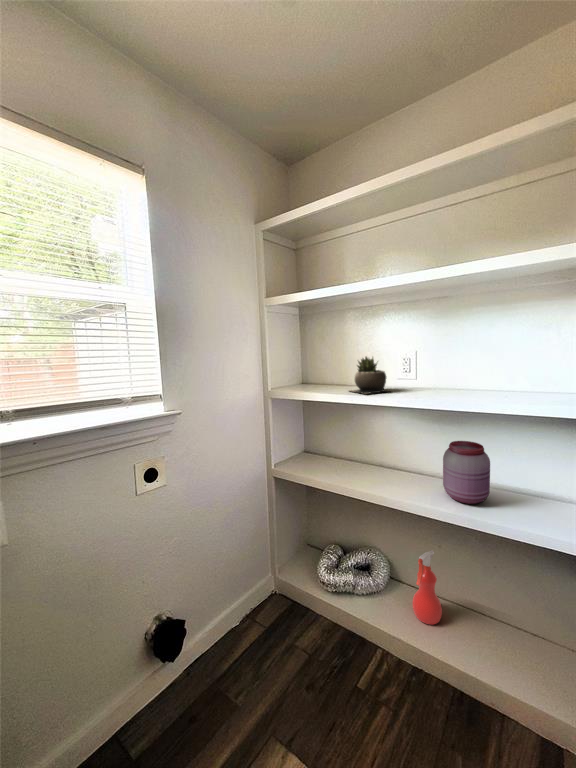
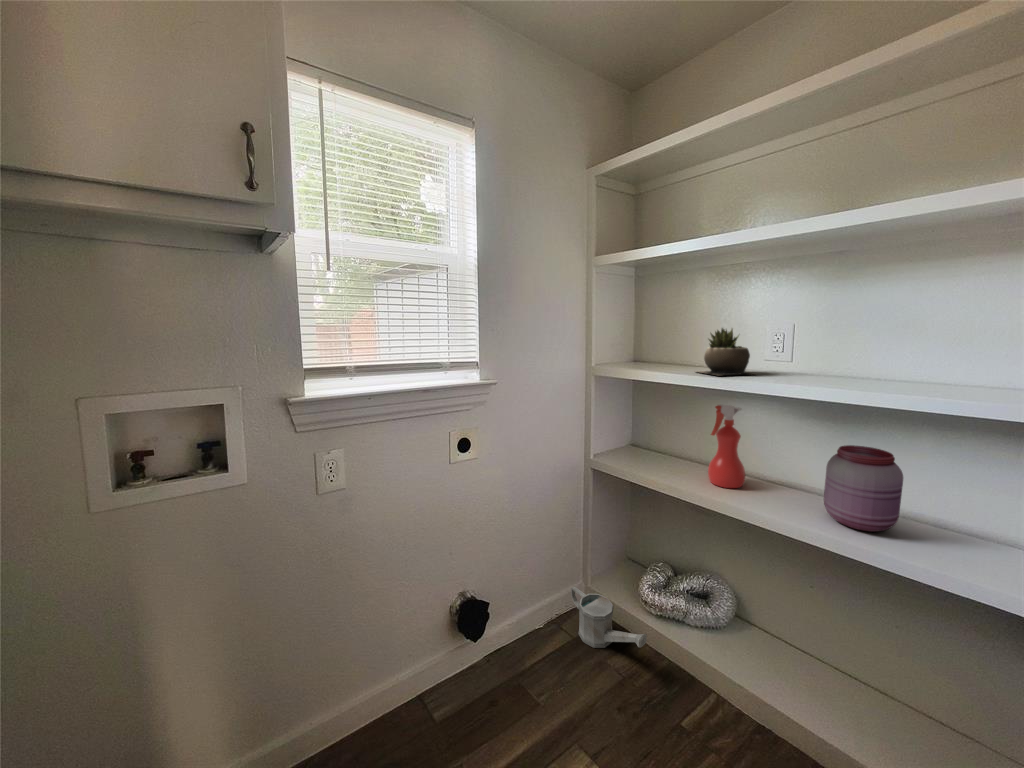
spray bottle: present [413,550,442,625] -> present [708,405,745,488]
watering can: none [261,581,327,634] -> present [571,586,647,648]

